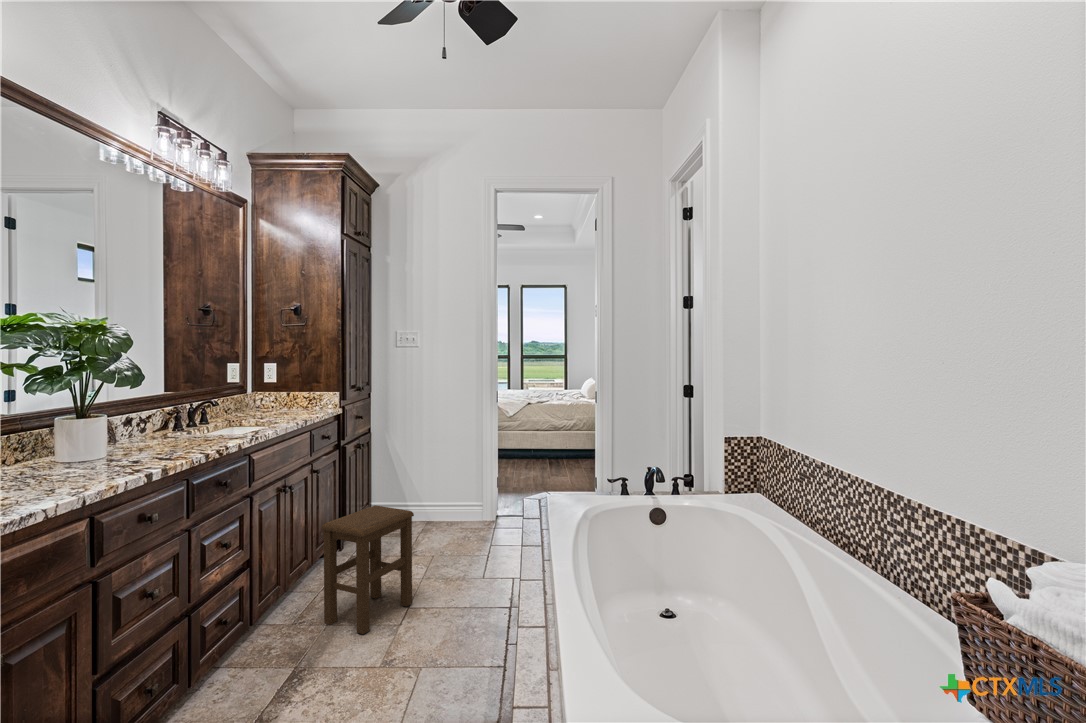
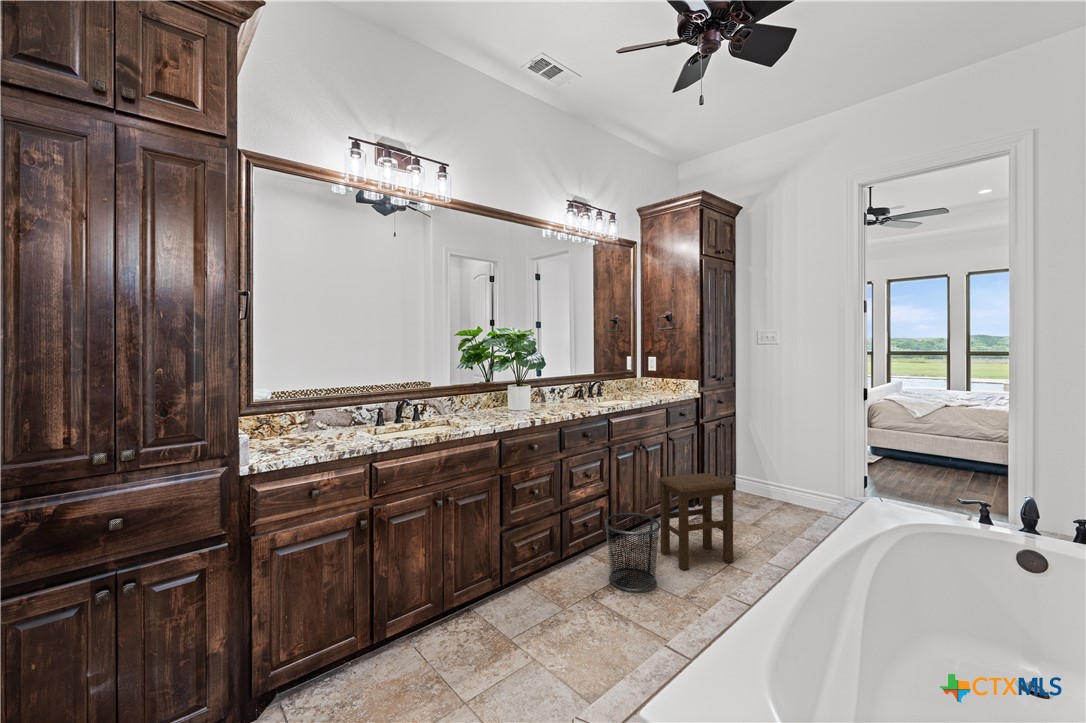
waste bin: none [264,579,348,693] -> present [604,513,660,592]

